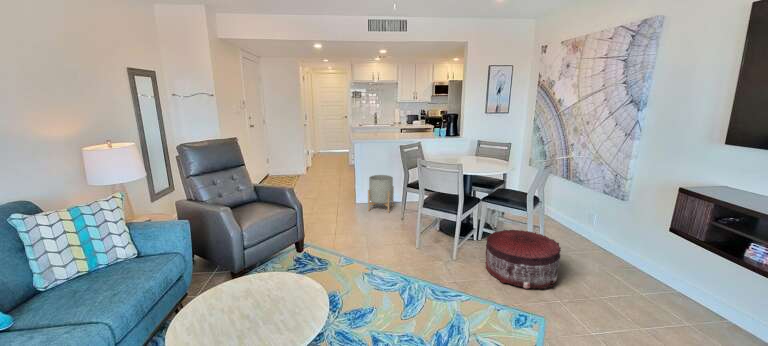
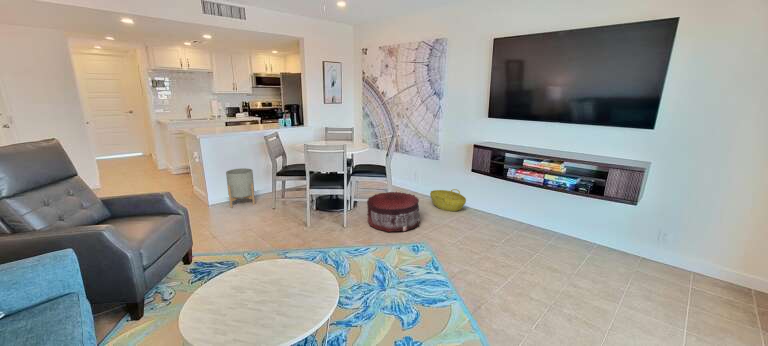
basket: none [599,243,659,284] -> present [430,189,466,211]

